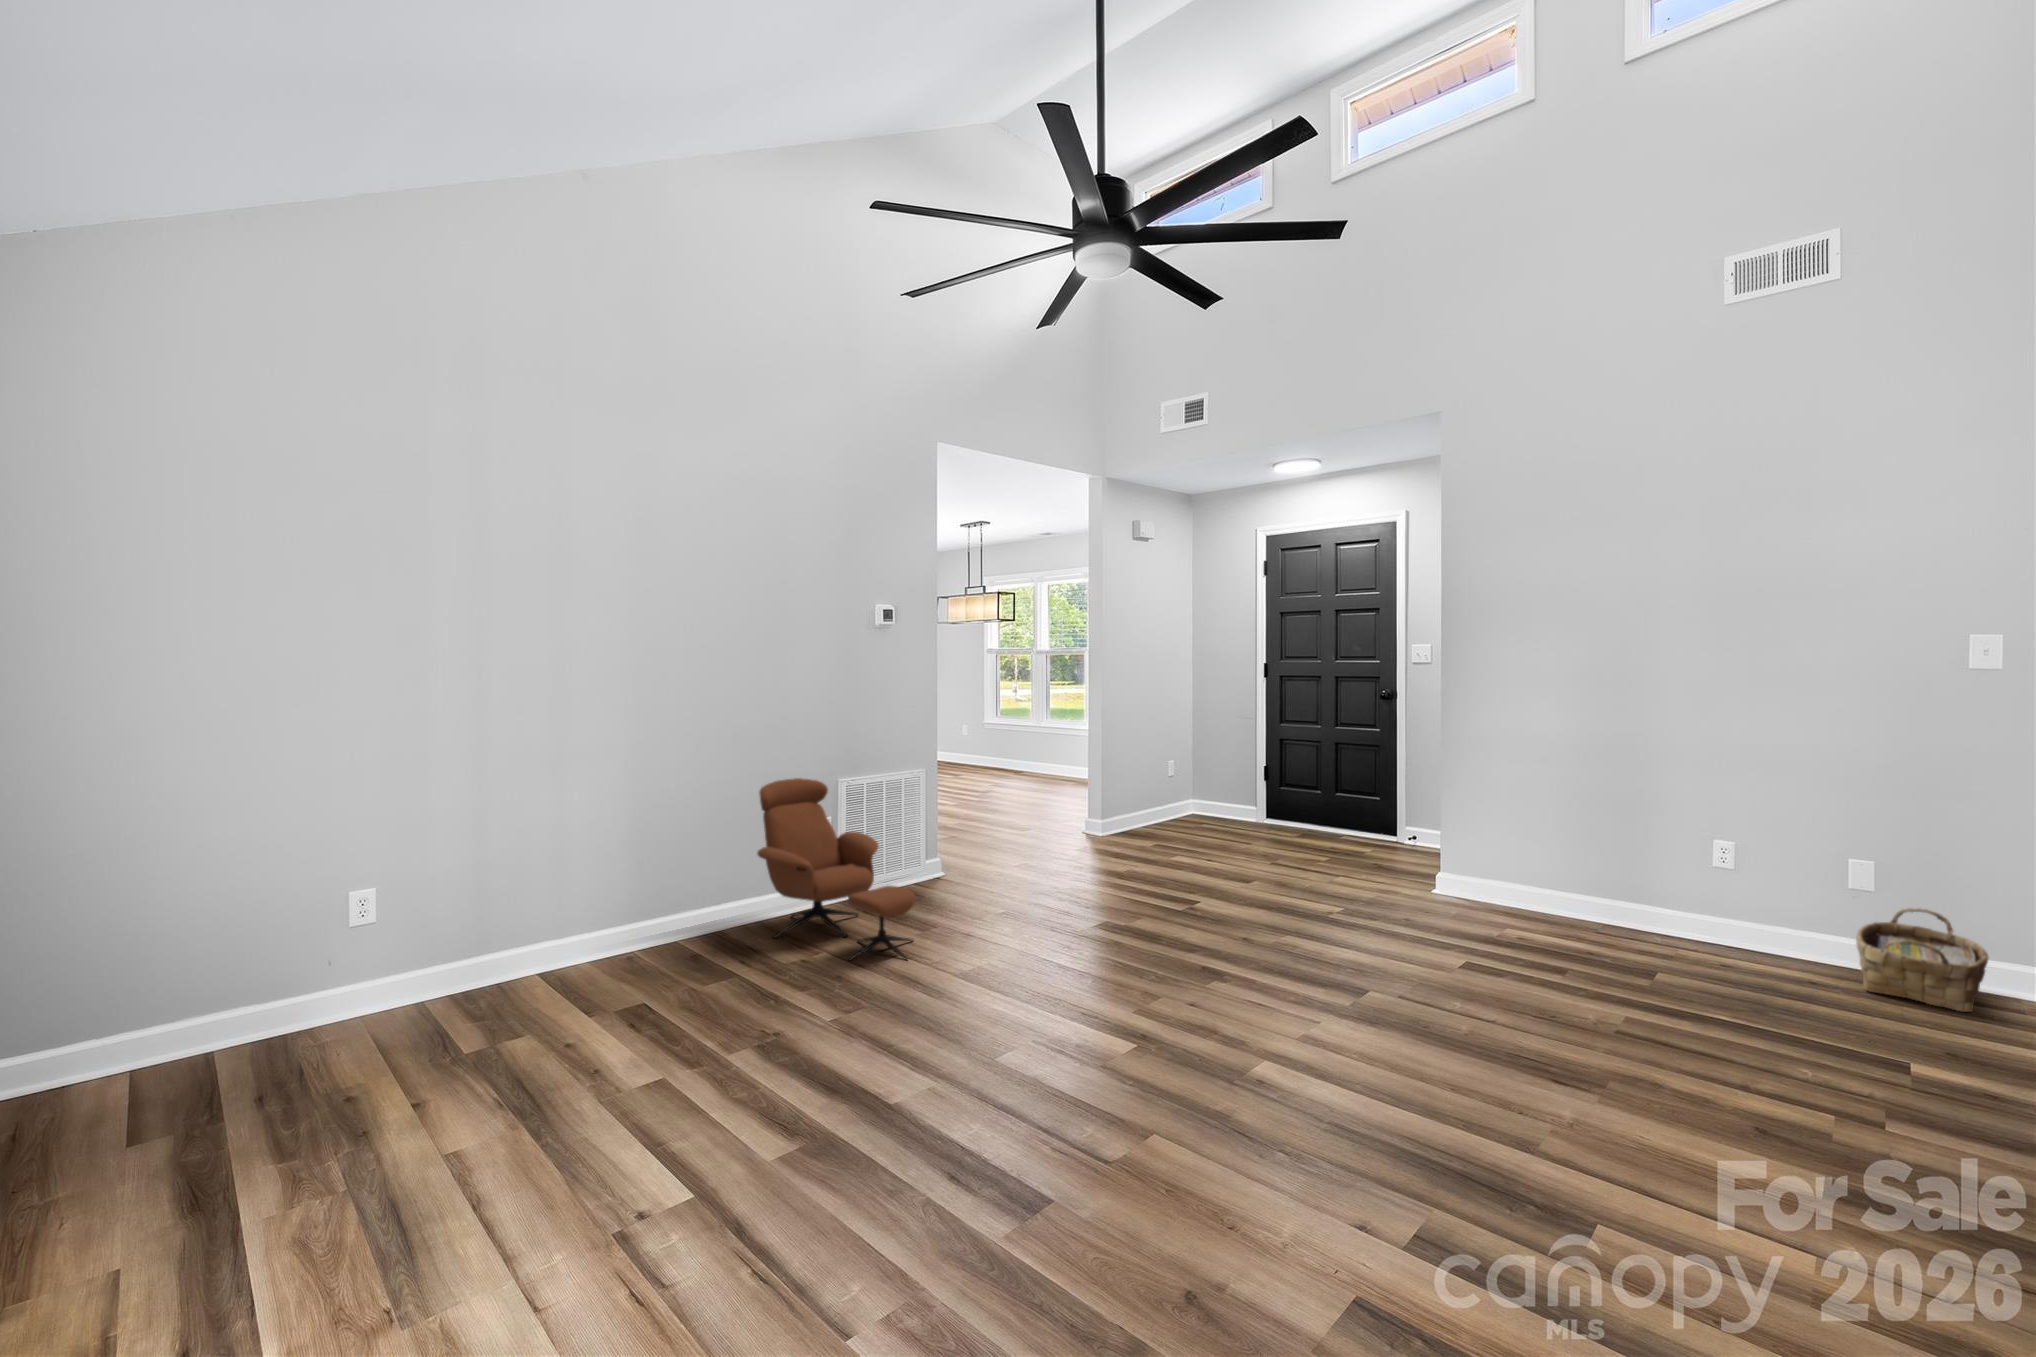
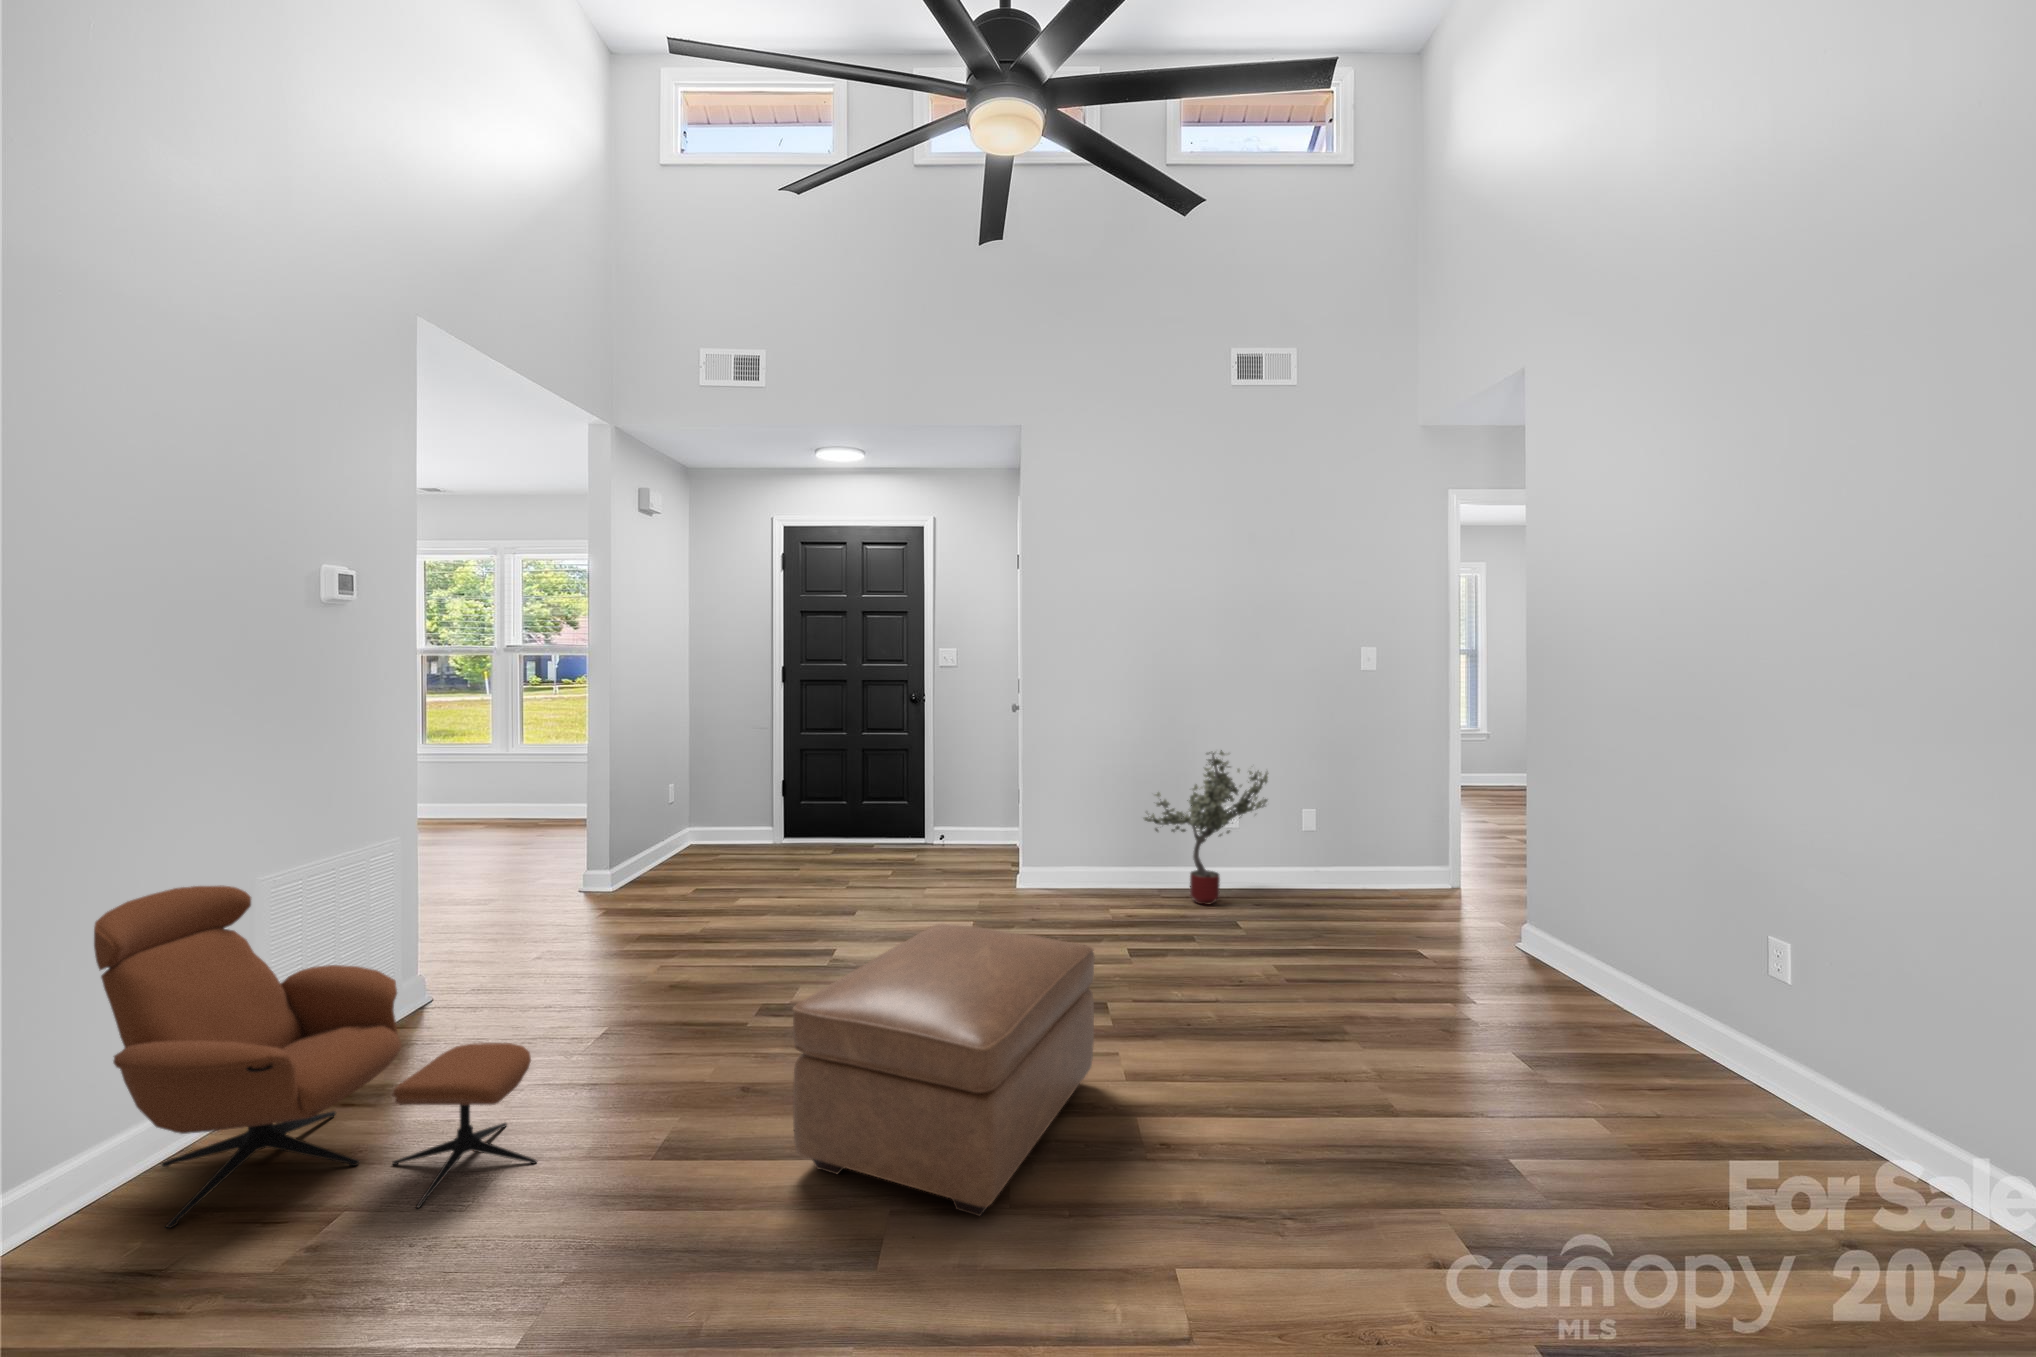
potted tree: none [1564,762,1753,951] -> present [1144,750,1268,905]
ottoman: none [1006,874,1266,1063] -> present [792,924,1095,1216]
woven basket: present [1856,908,1988,1012] -> none [1318,841,1389,907]

